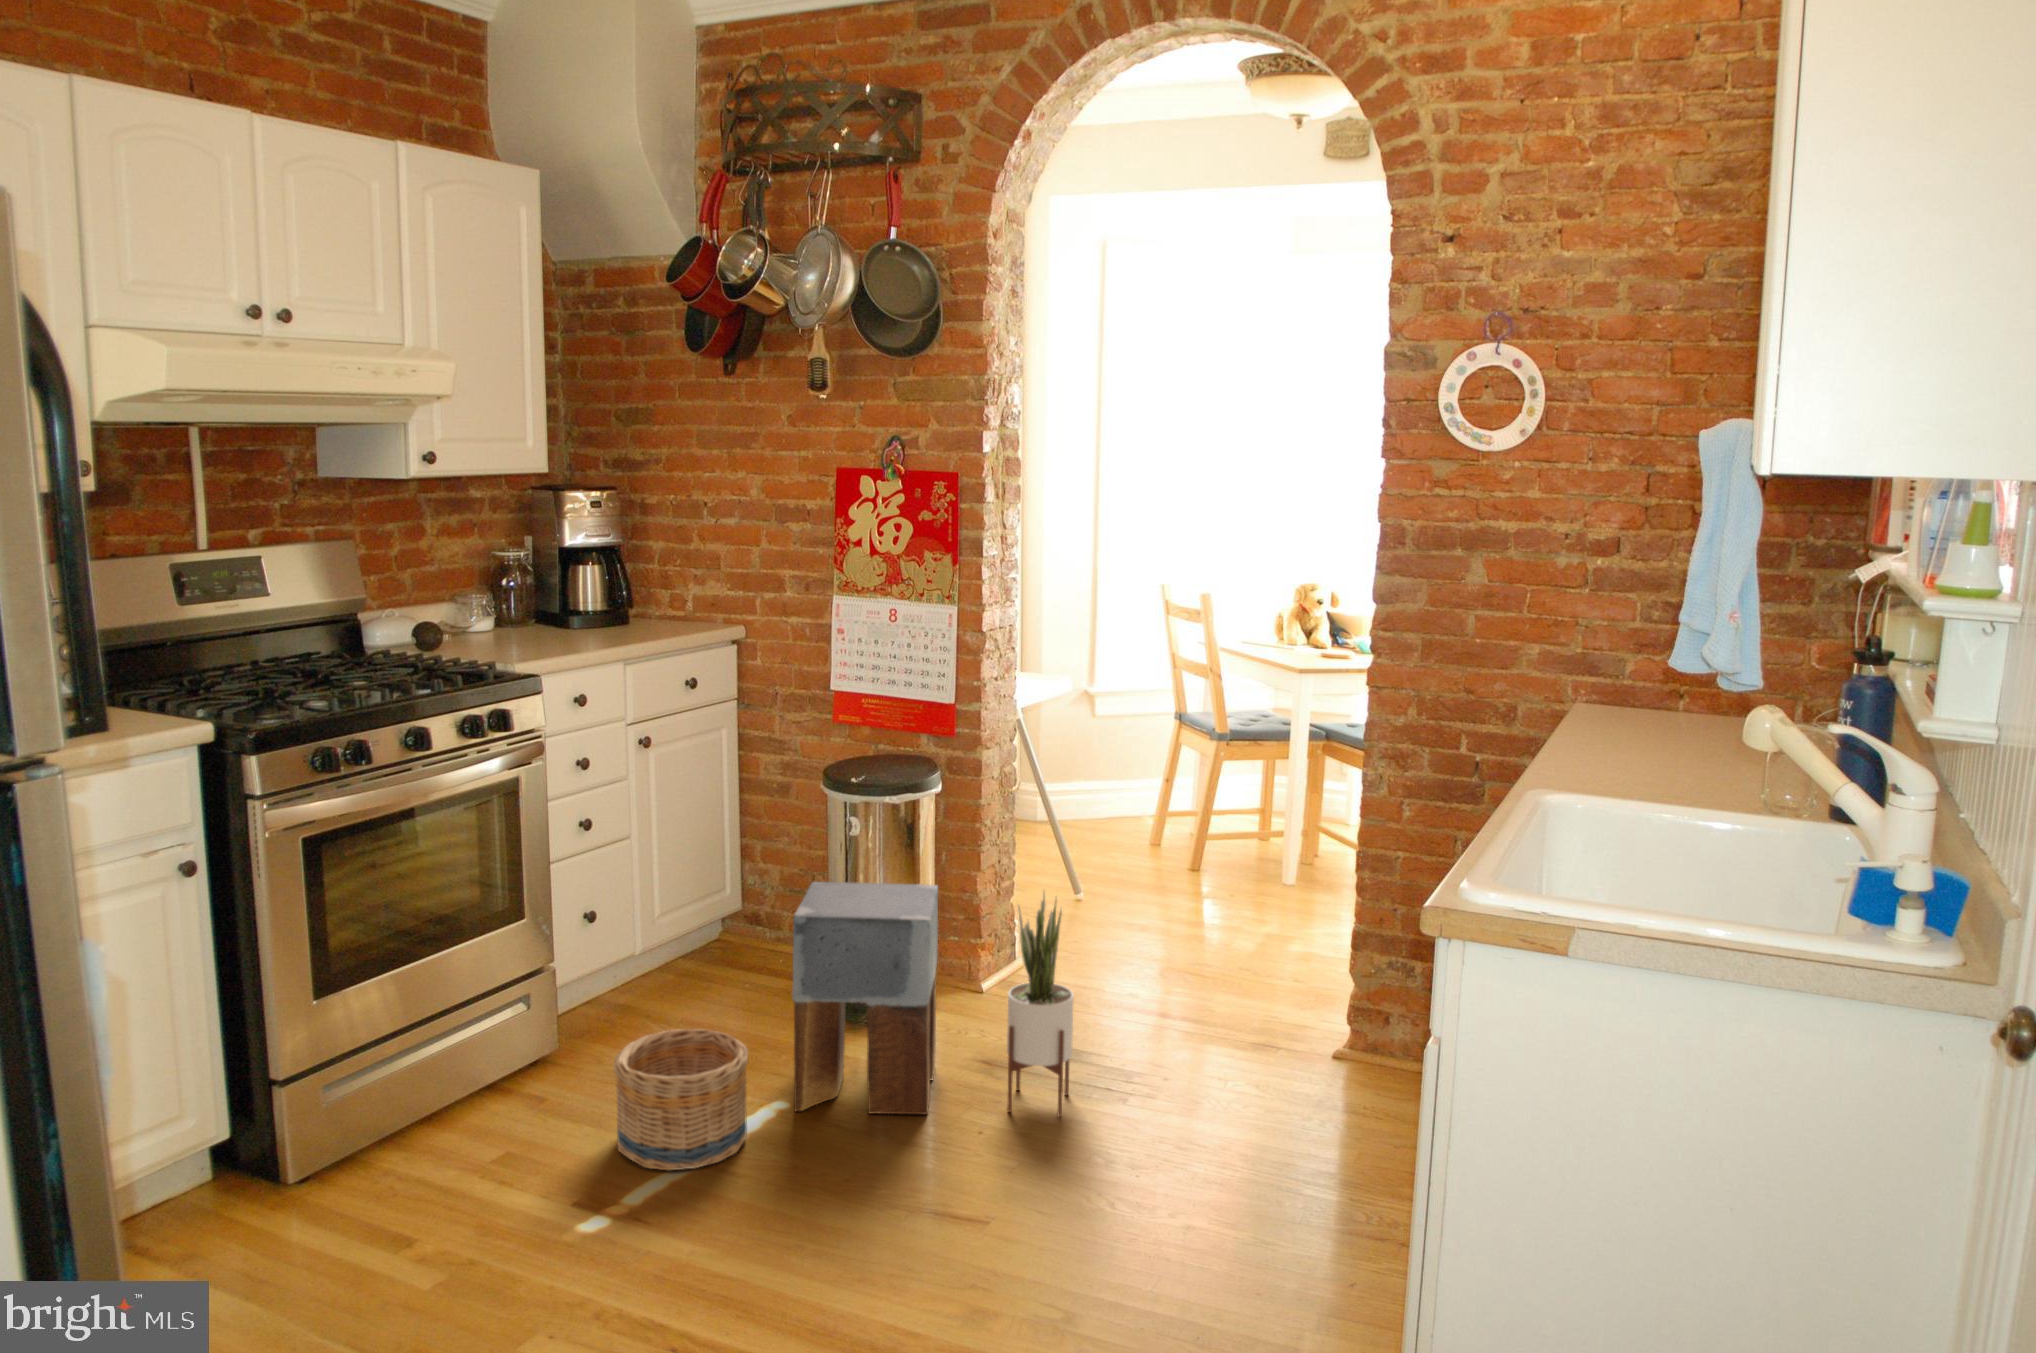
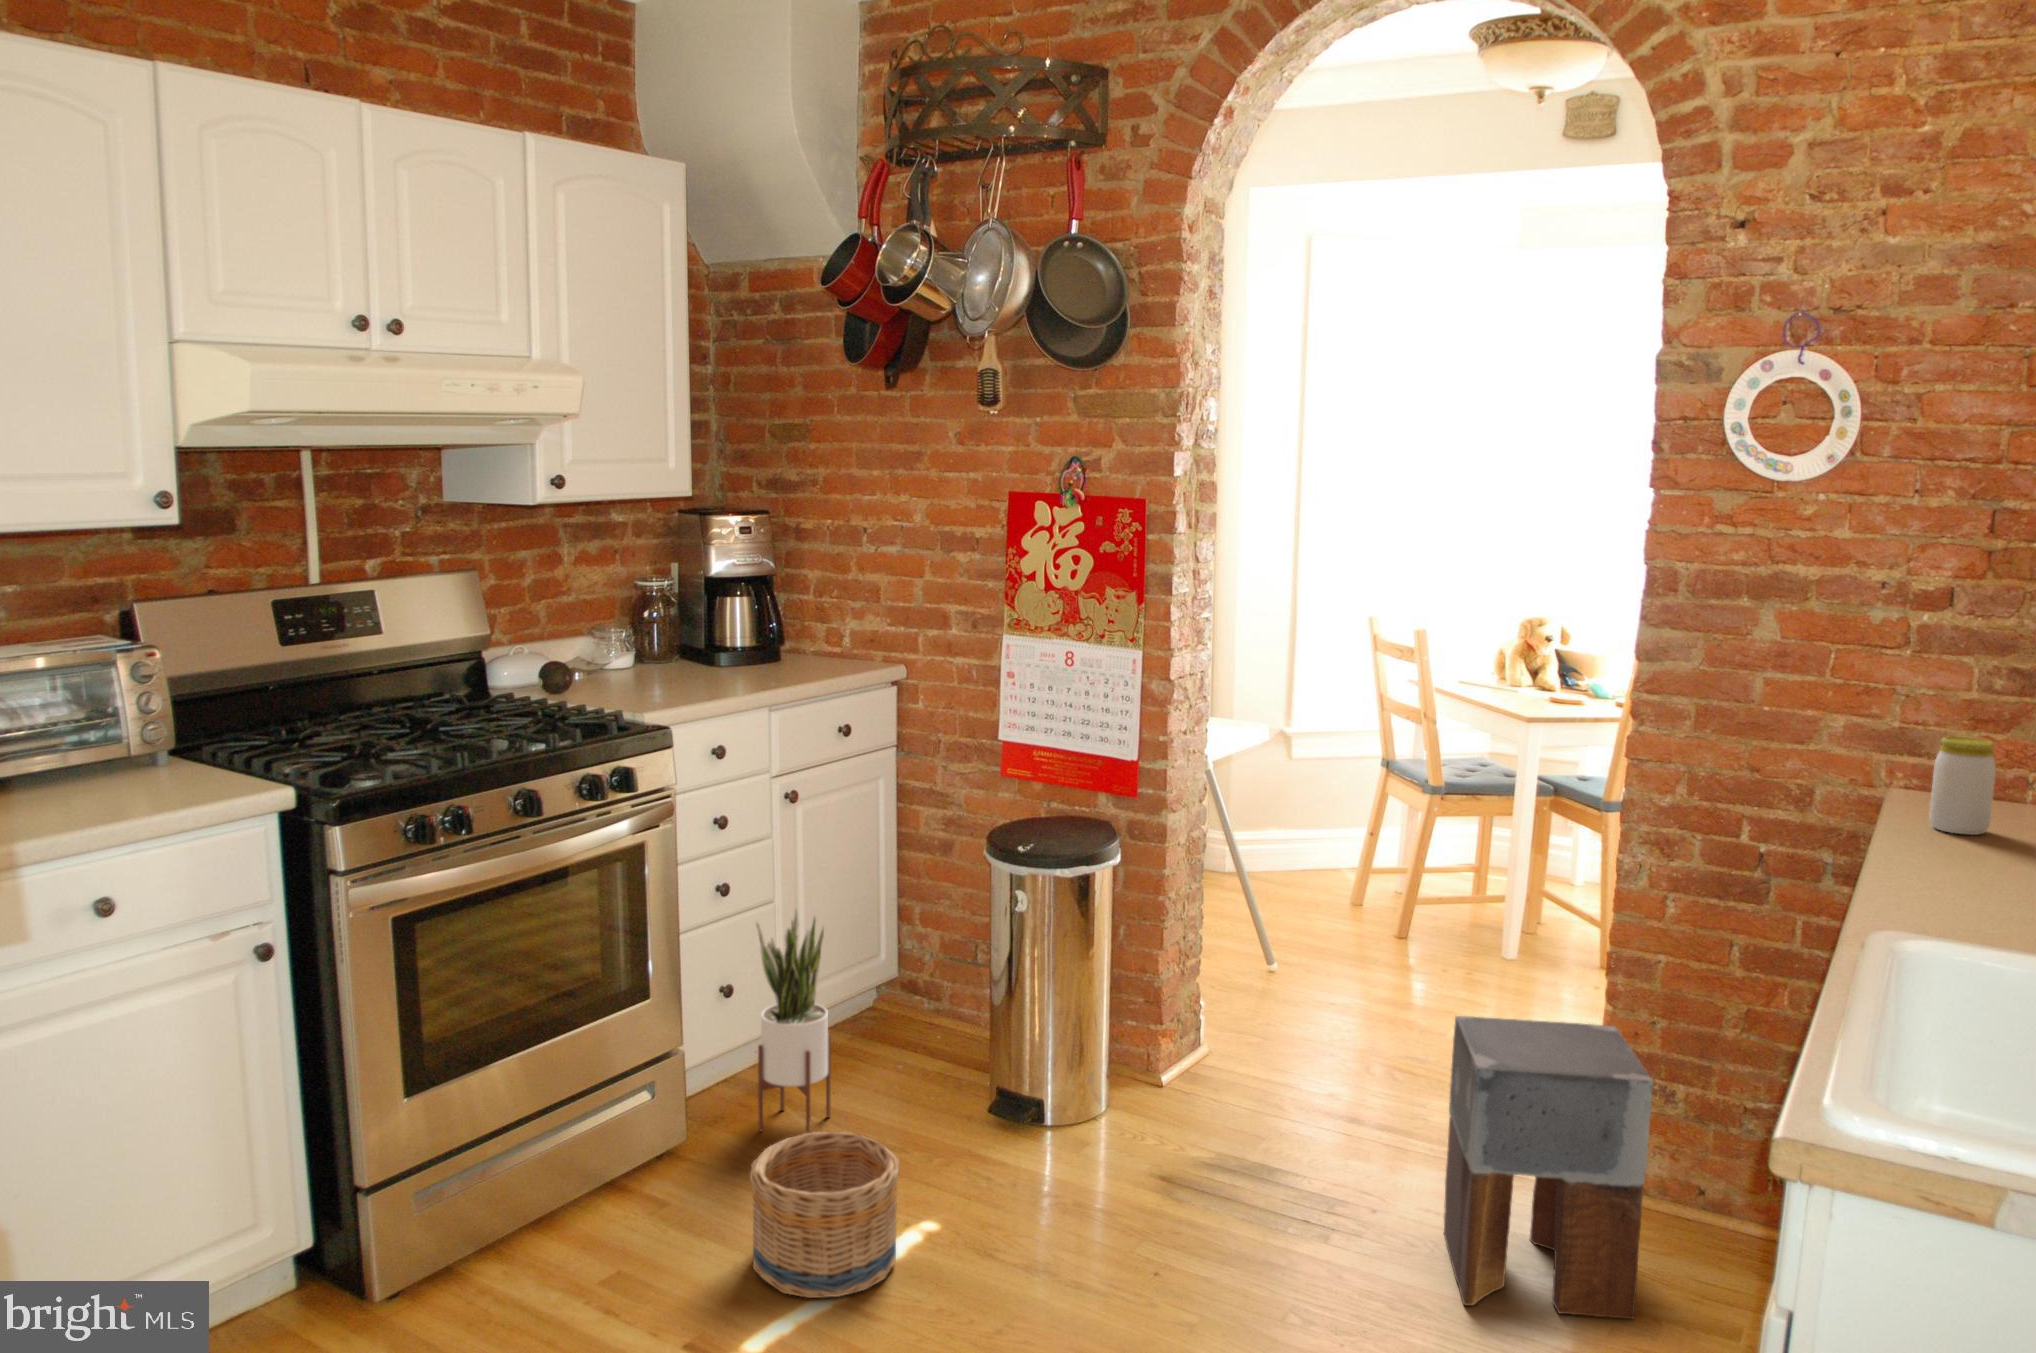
jar: none [1599,656,1648,735] -> present [1929,736,1996,835]
stool: present [792,882,938,1114] -> present [1444,1016,1653,1319]
potted plant: present [1007,893,1074,1116] -> present [756,910,831,1134]

